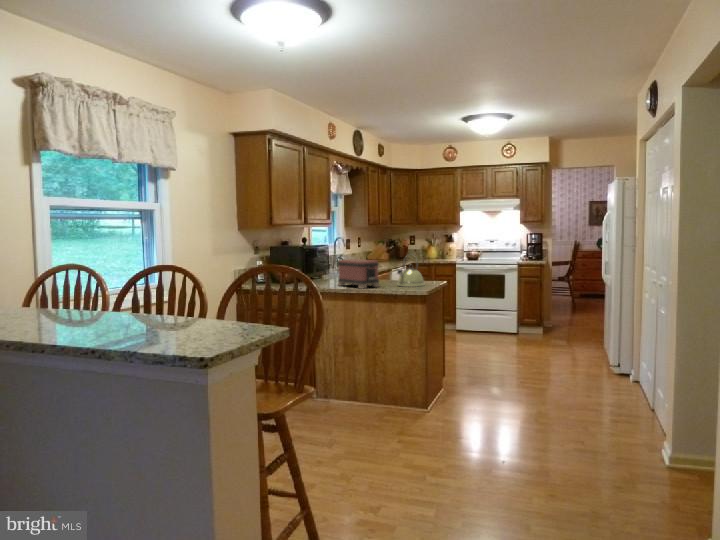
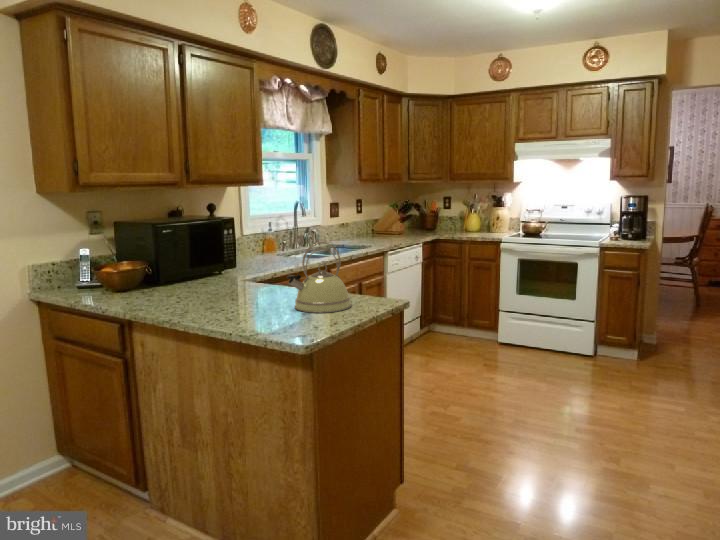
toaster: present [338,259,380,289] -> none [192,248,259,314]

